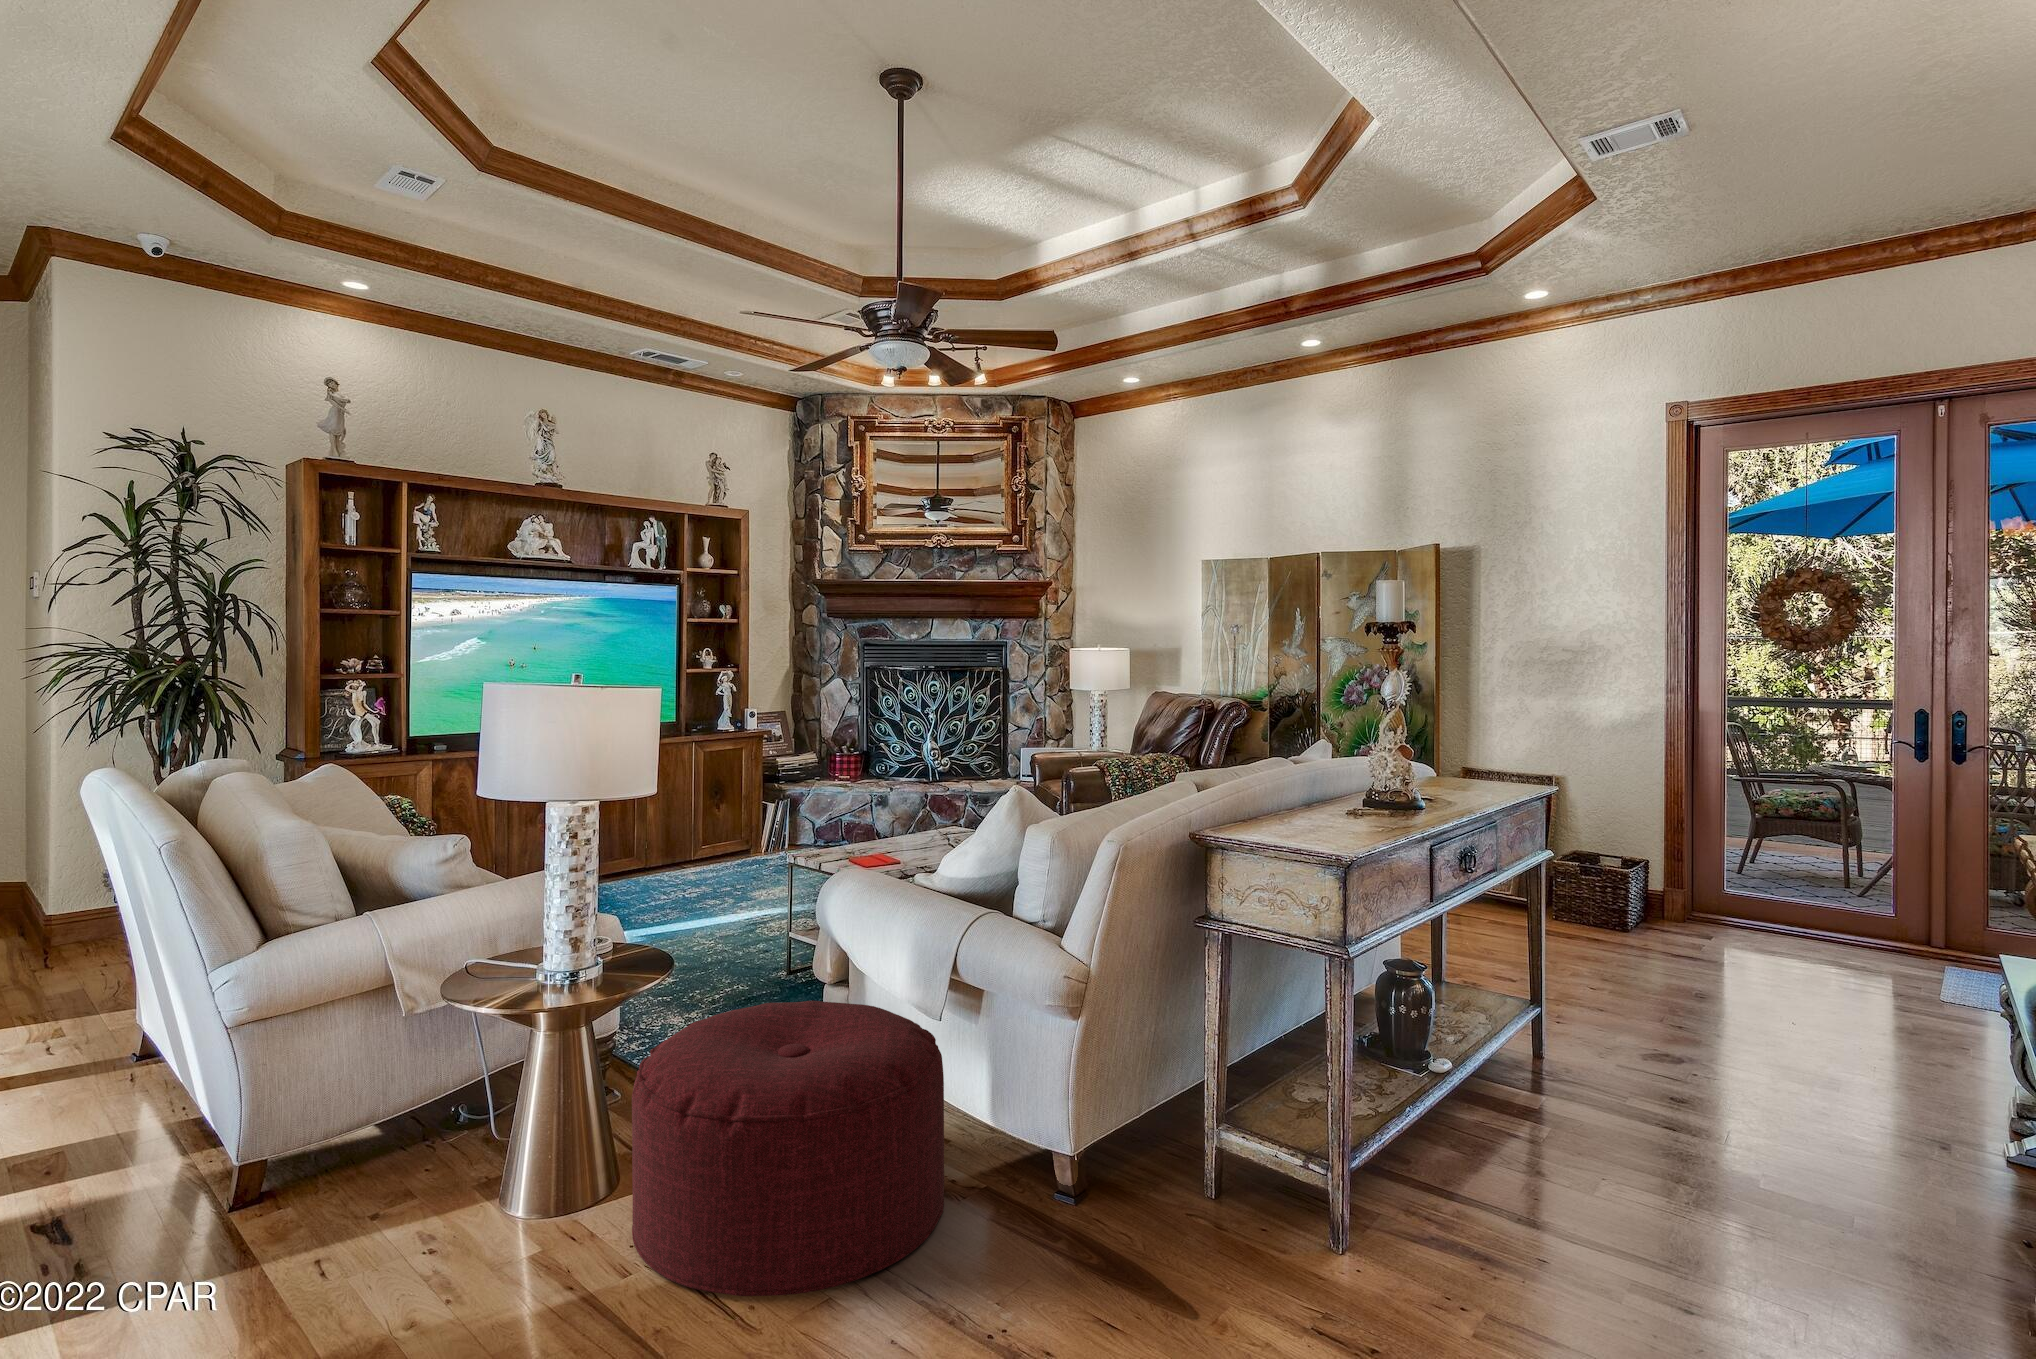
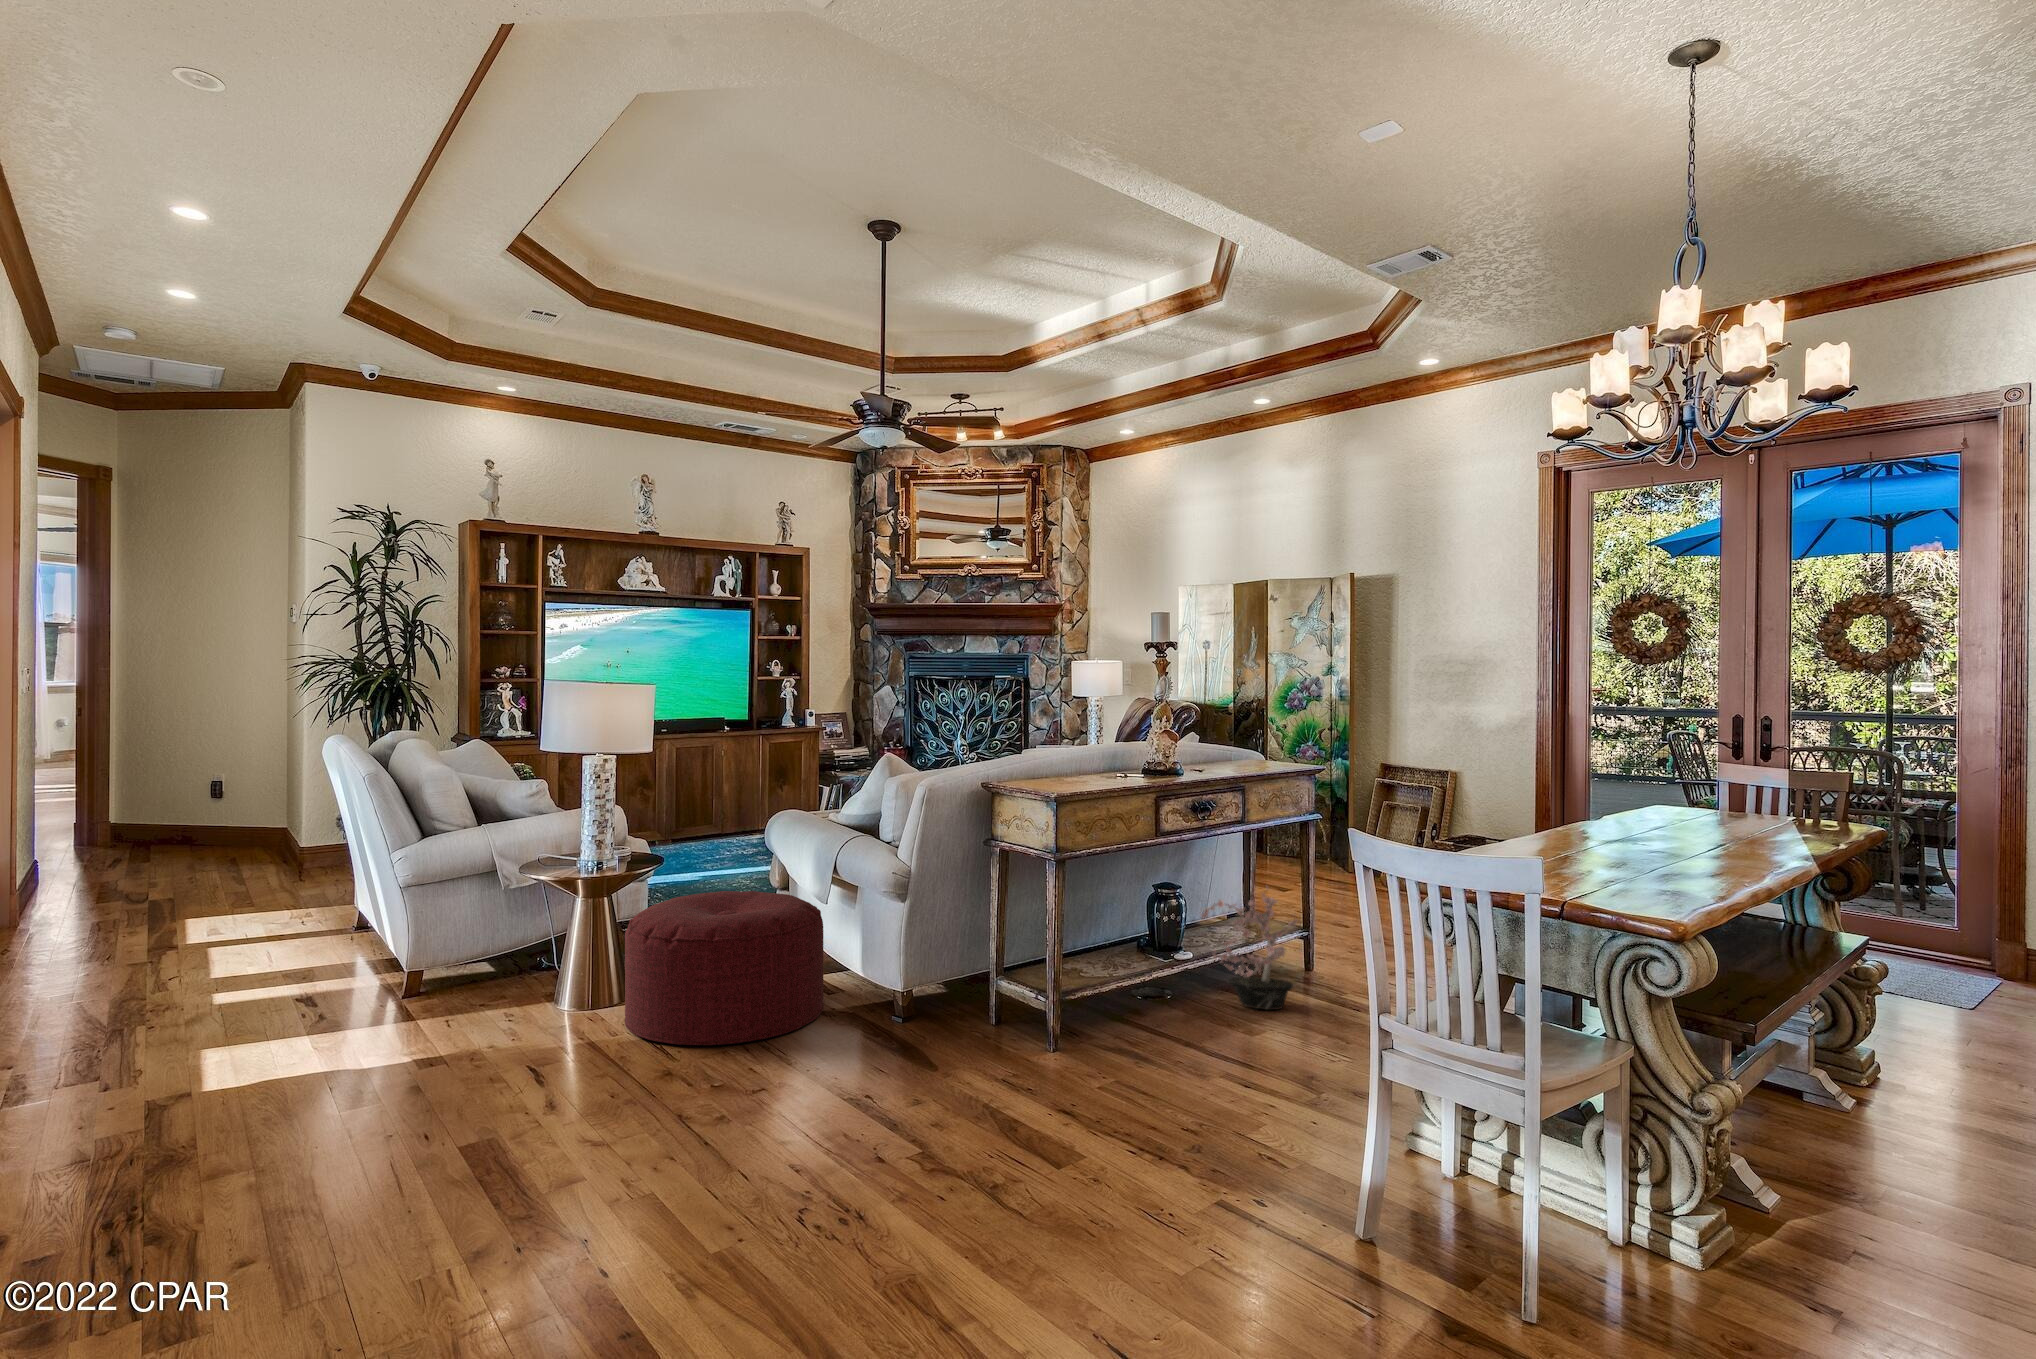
potted plant: none [1474,955,1606,1141] -> present [1201,889,1297,1010]

